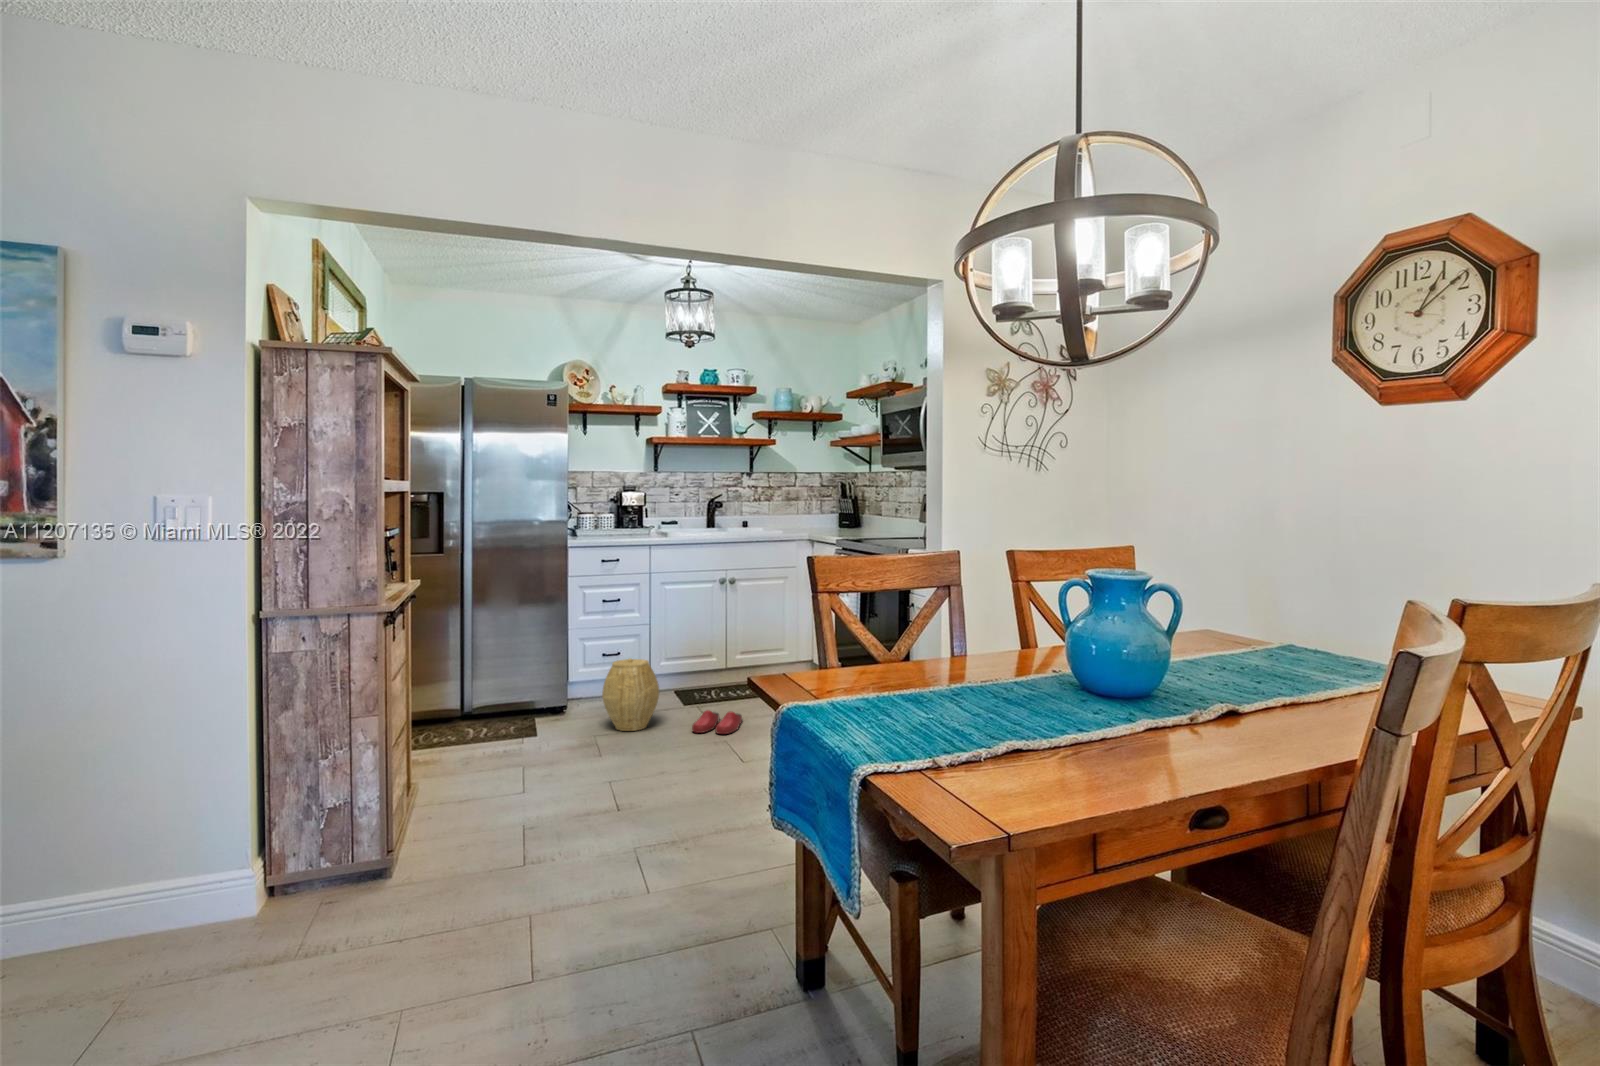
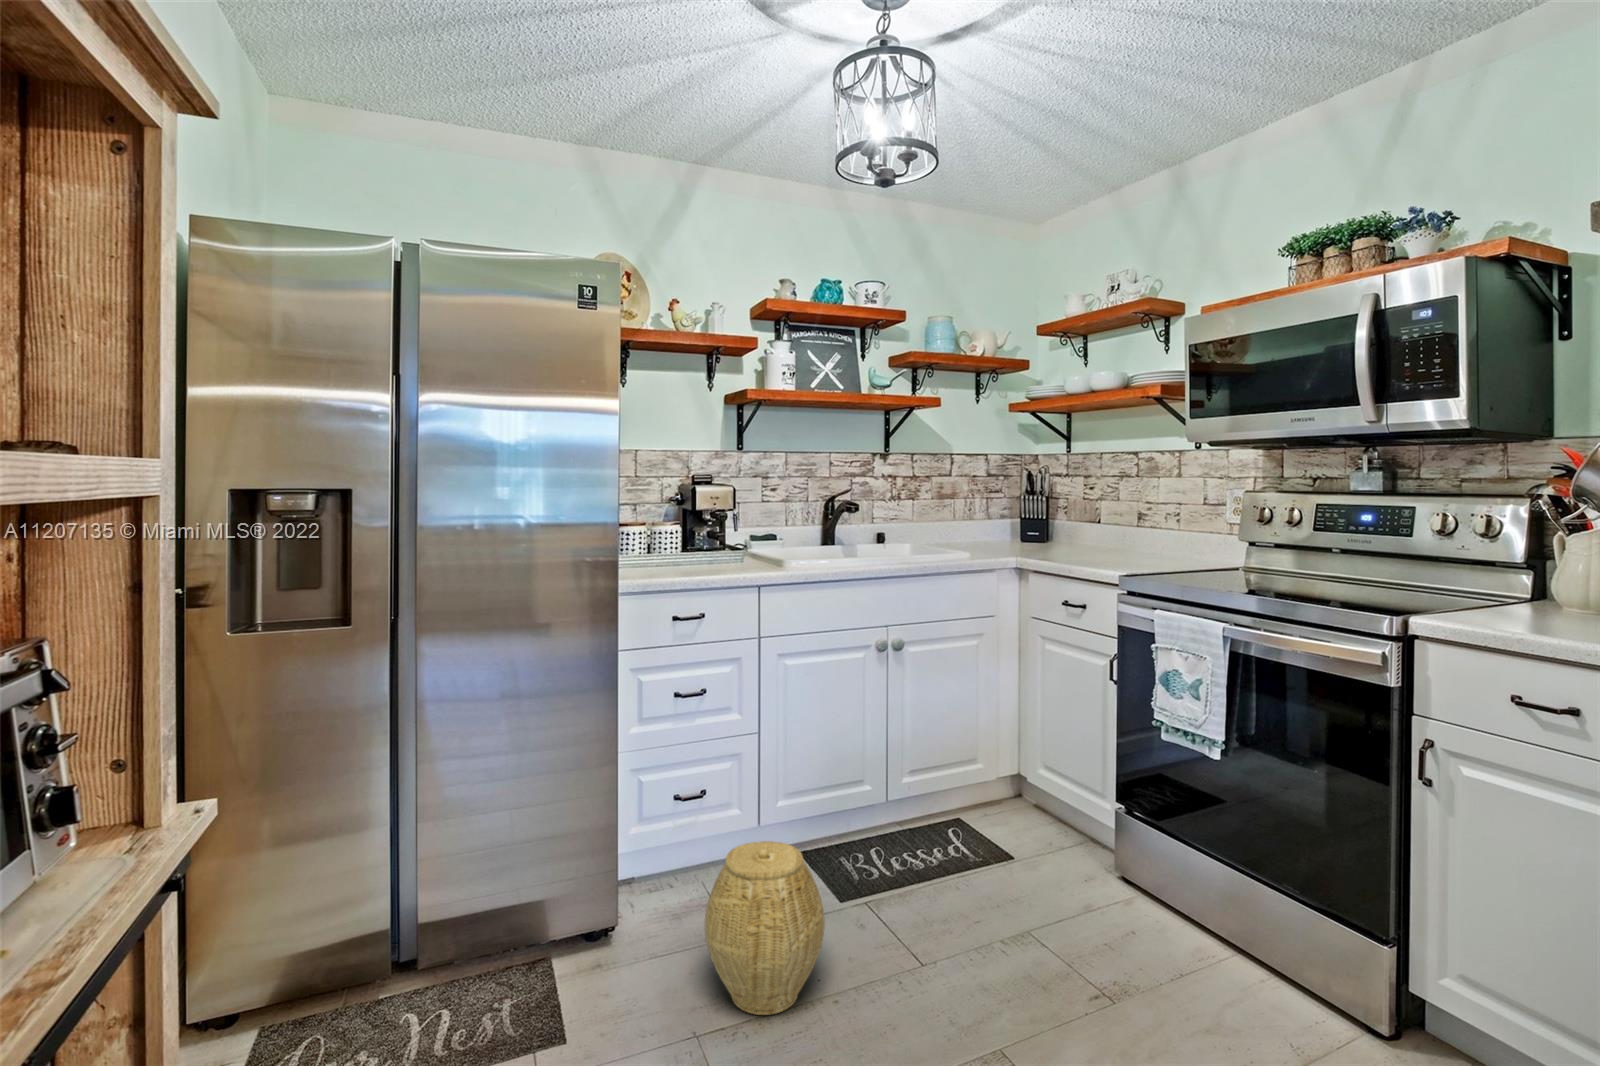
slippers: present [692,710,742,734] -> none [900,940,1000,1030]

